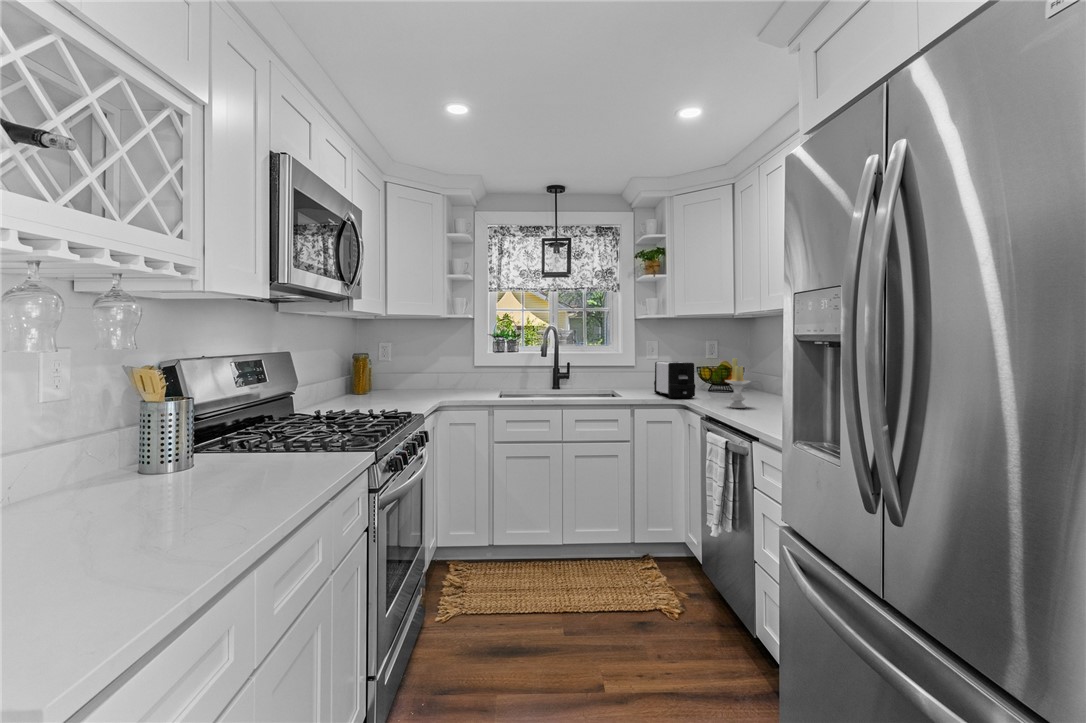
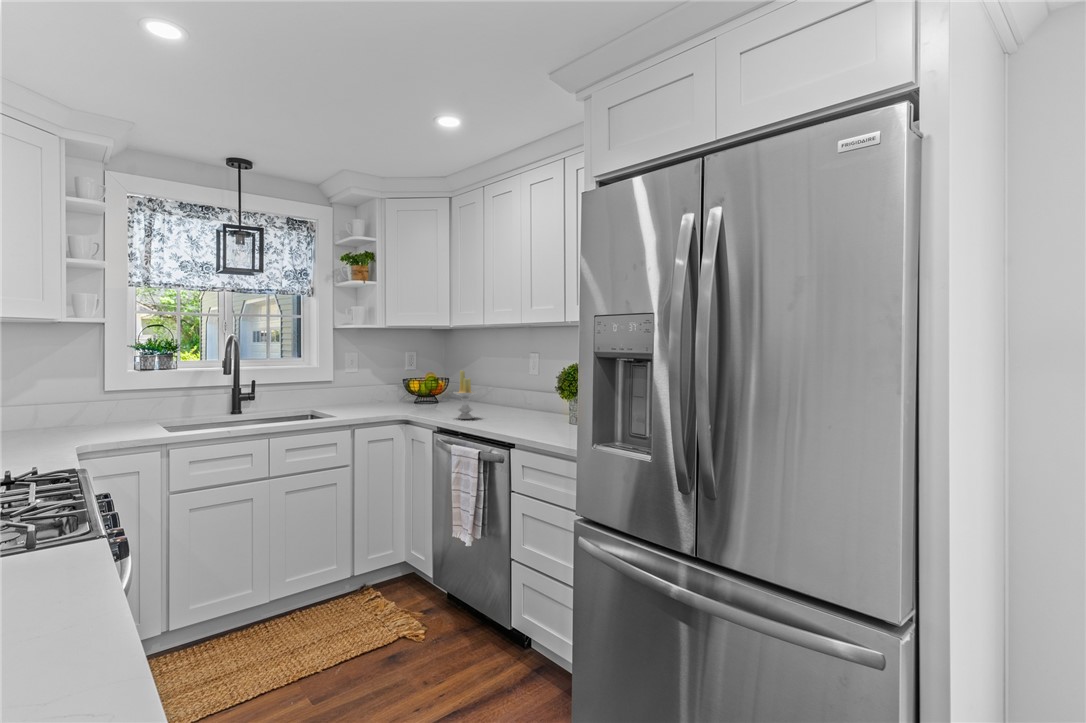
toaster: present [654,362,695,398] -> none [364,374,414,413]

